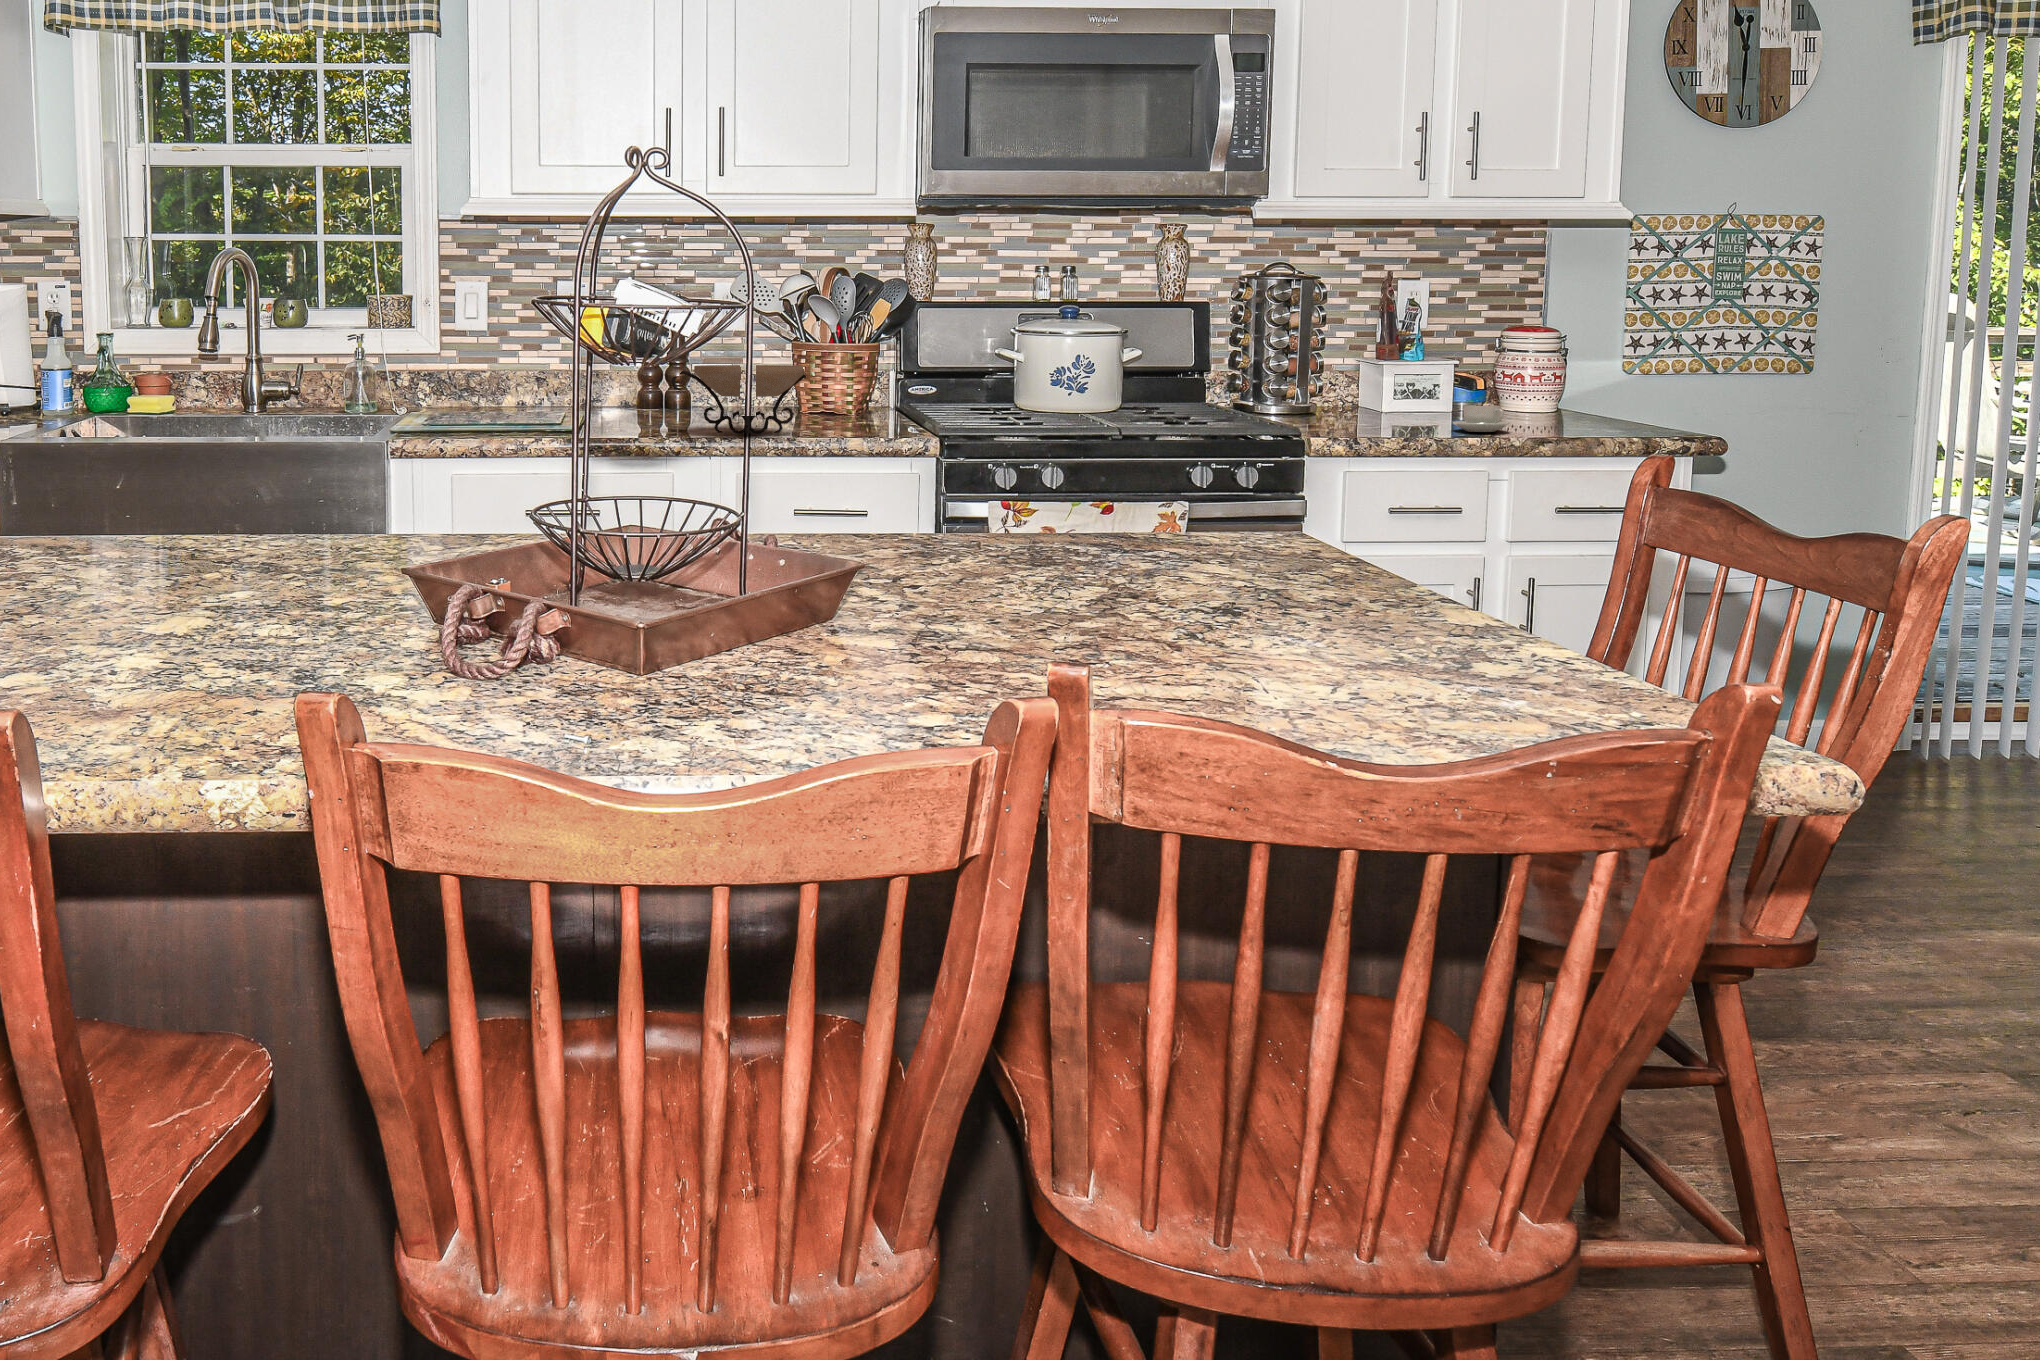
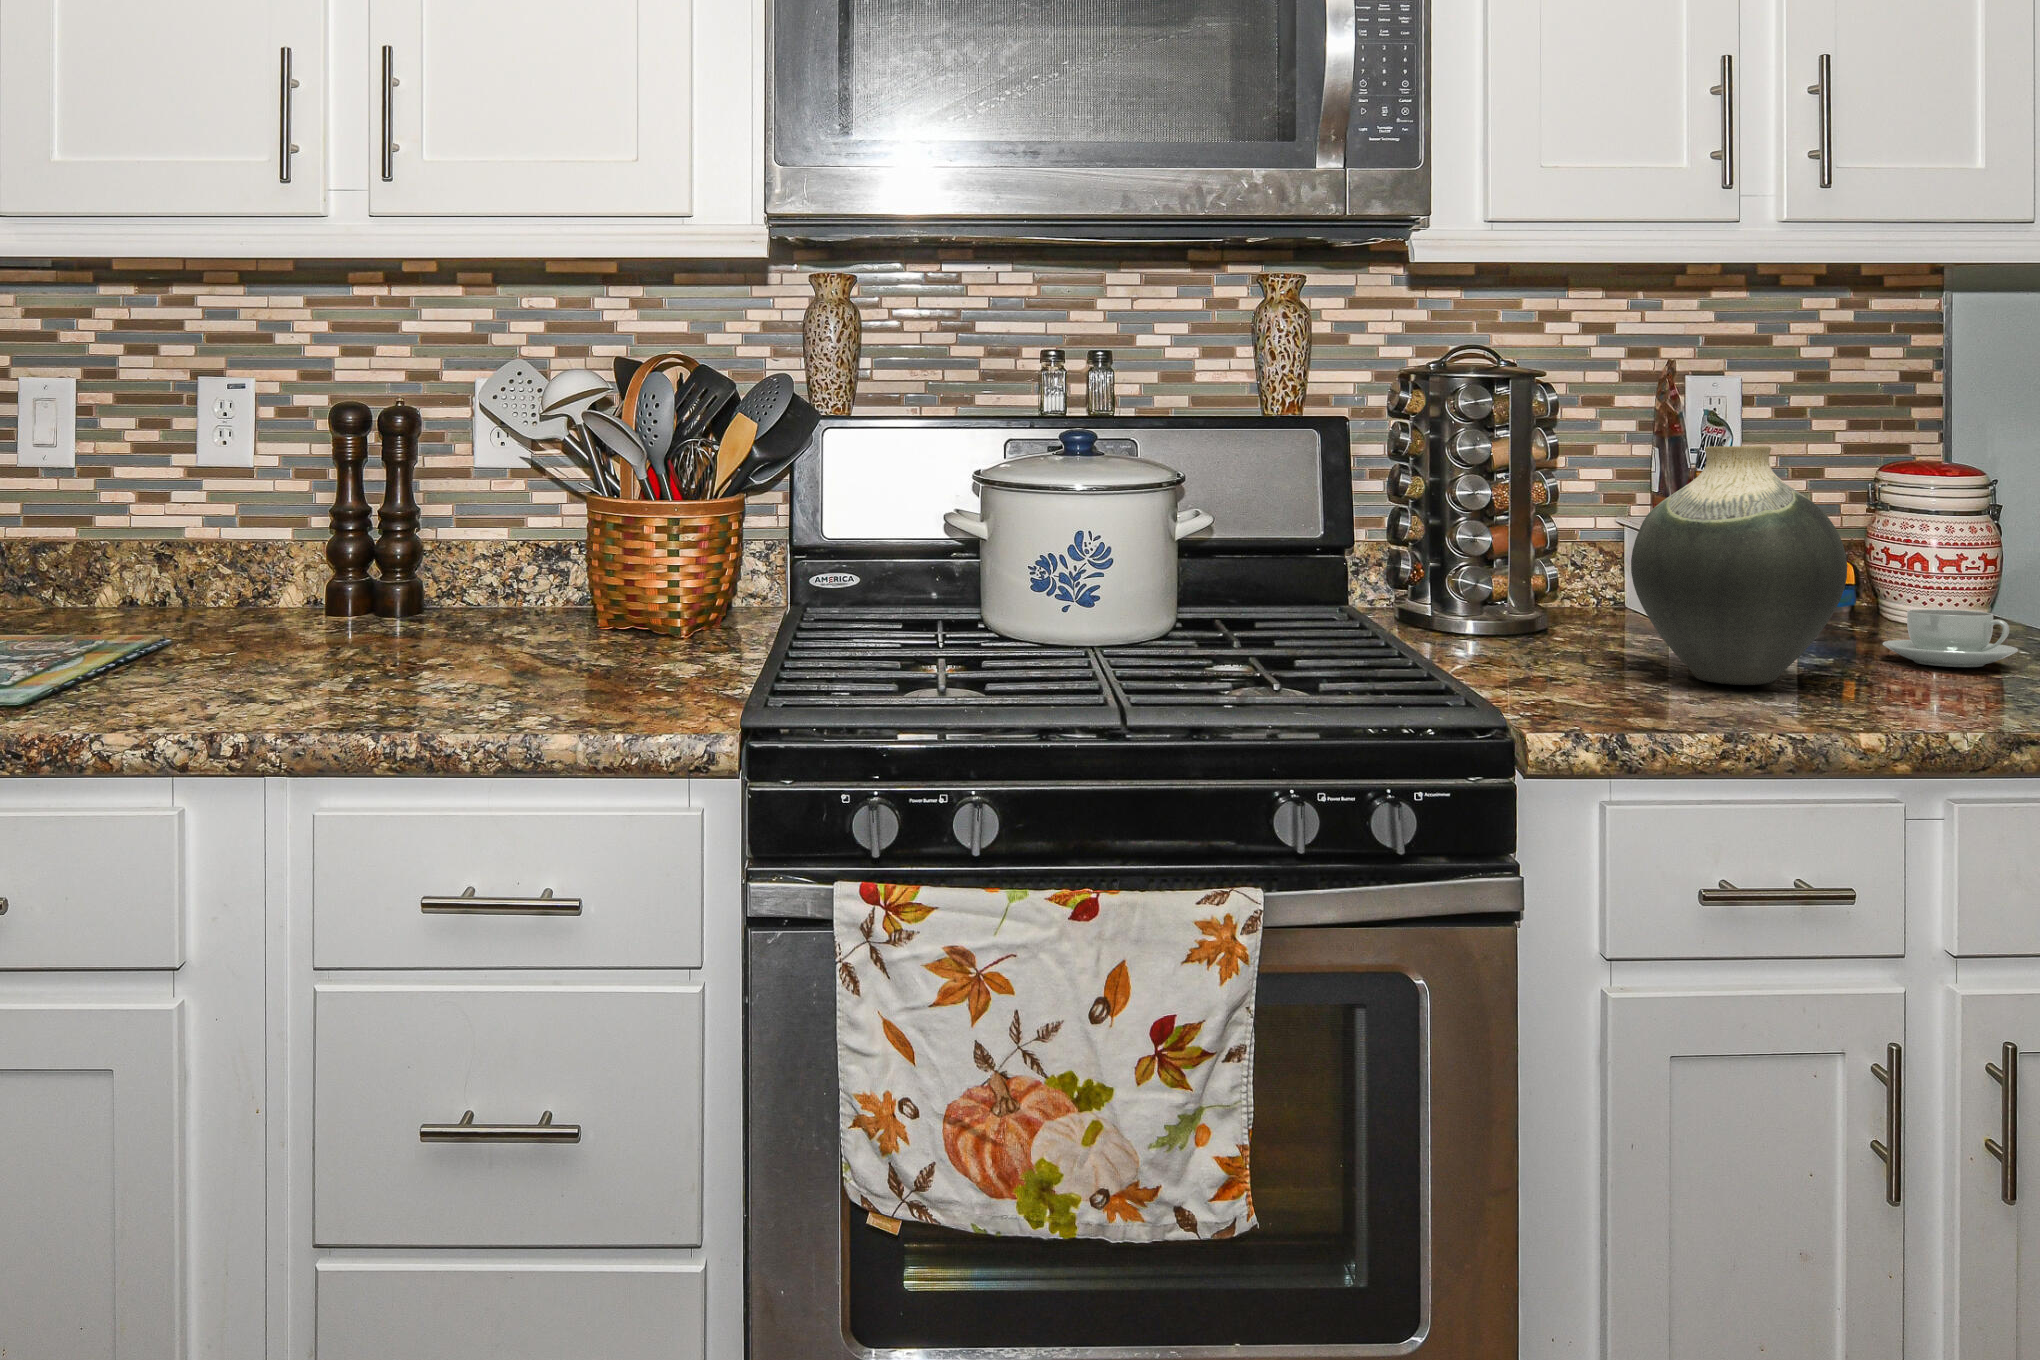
vase: none [1321,324,1414,436] -> present [1631,446,1847,685]
decorative bowl: present [672,365,806,434] -> none [274,530,588,679]

